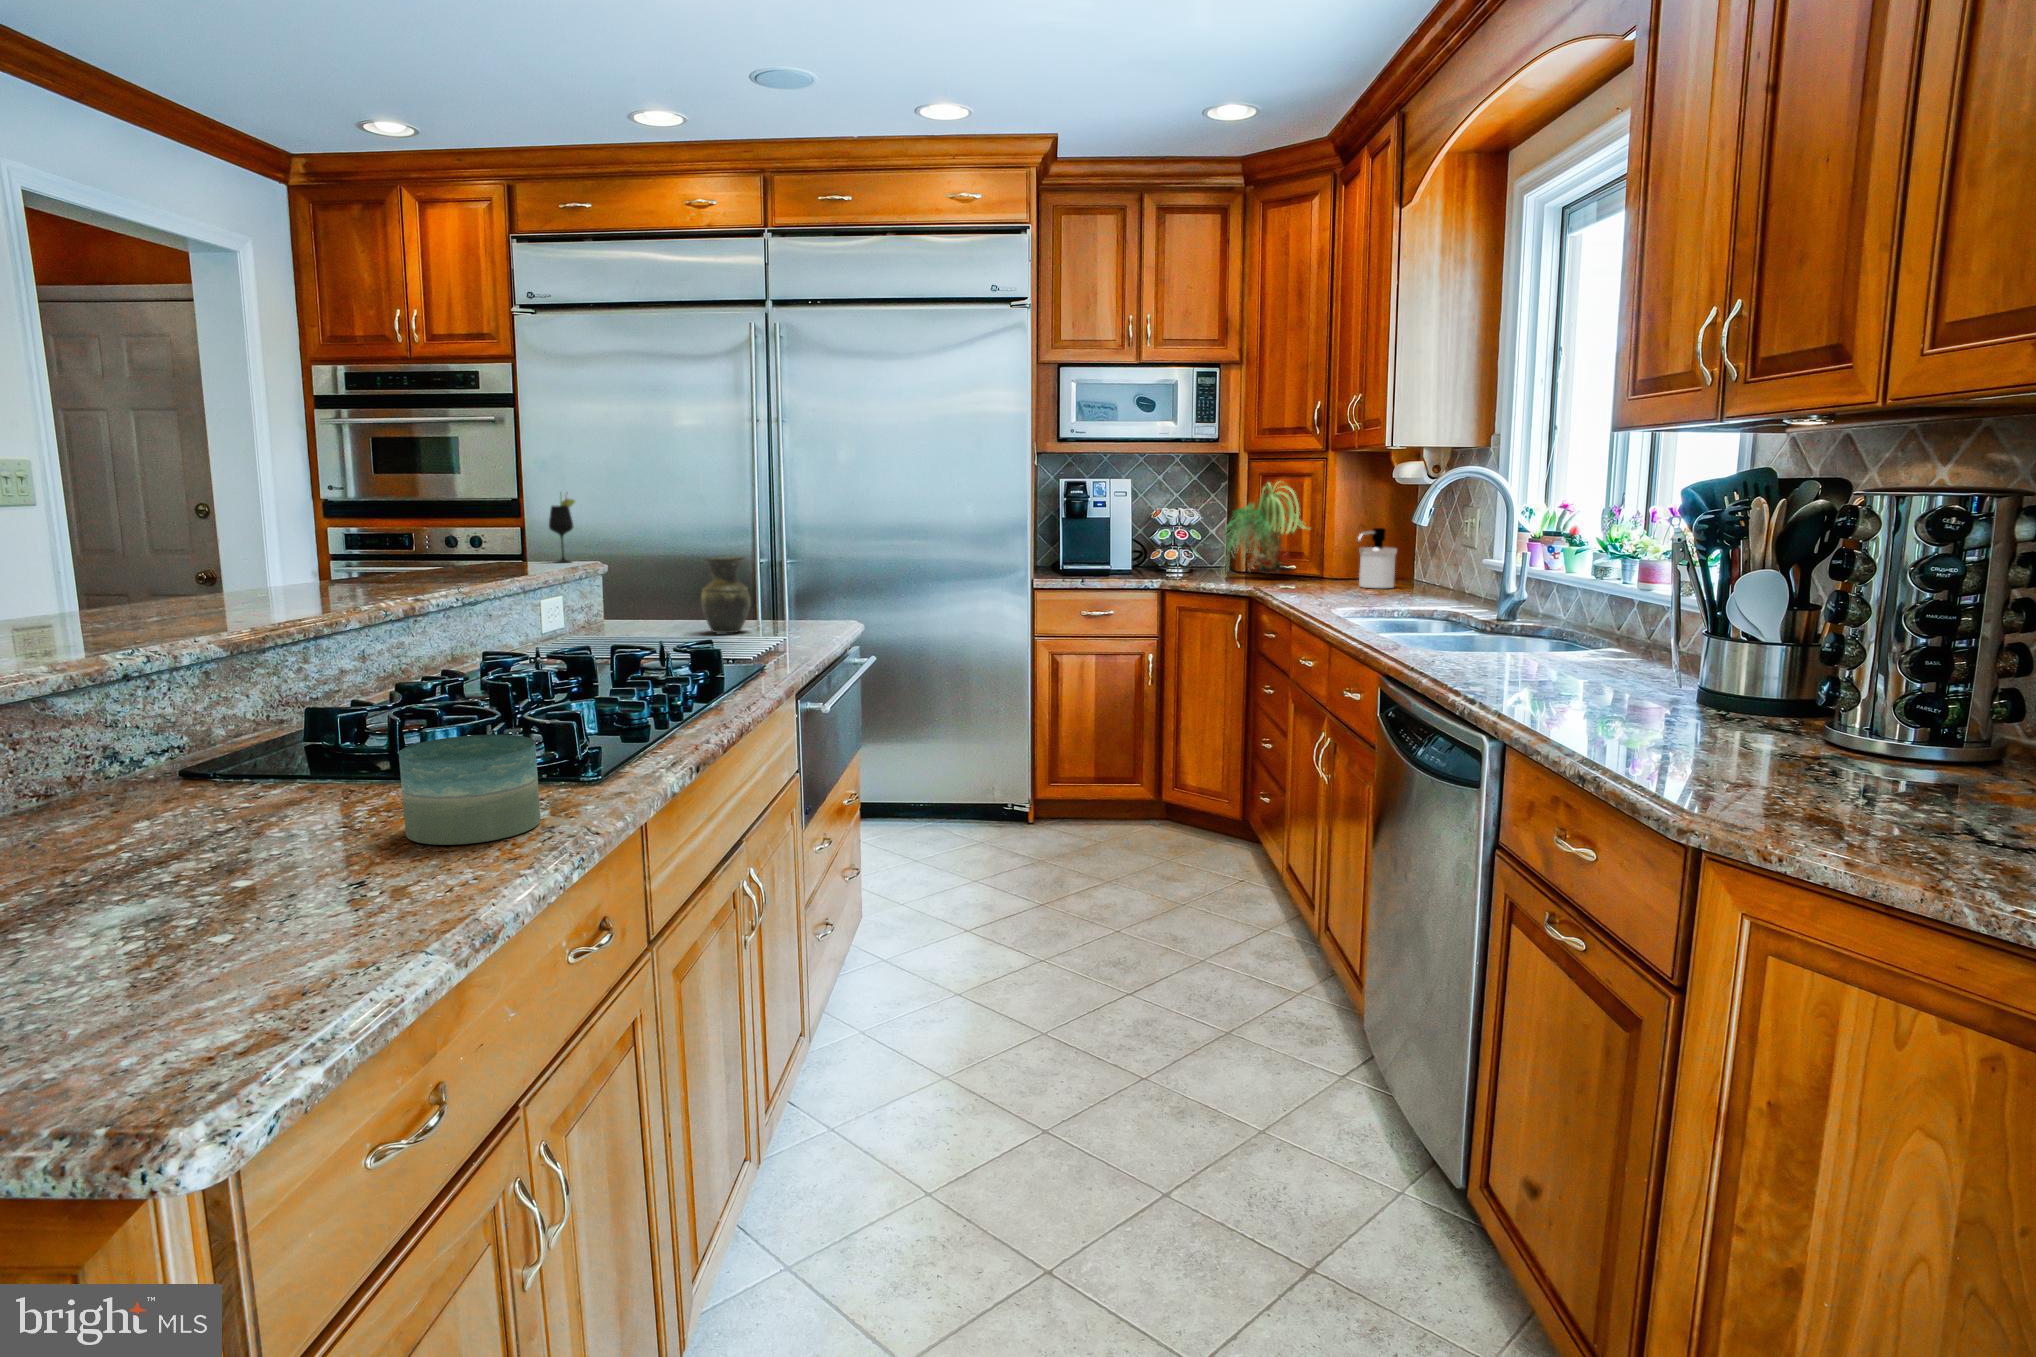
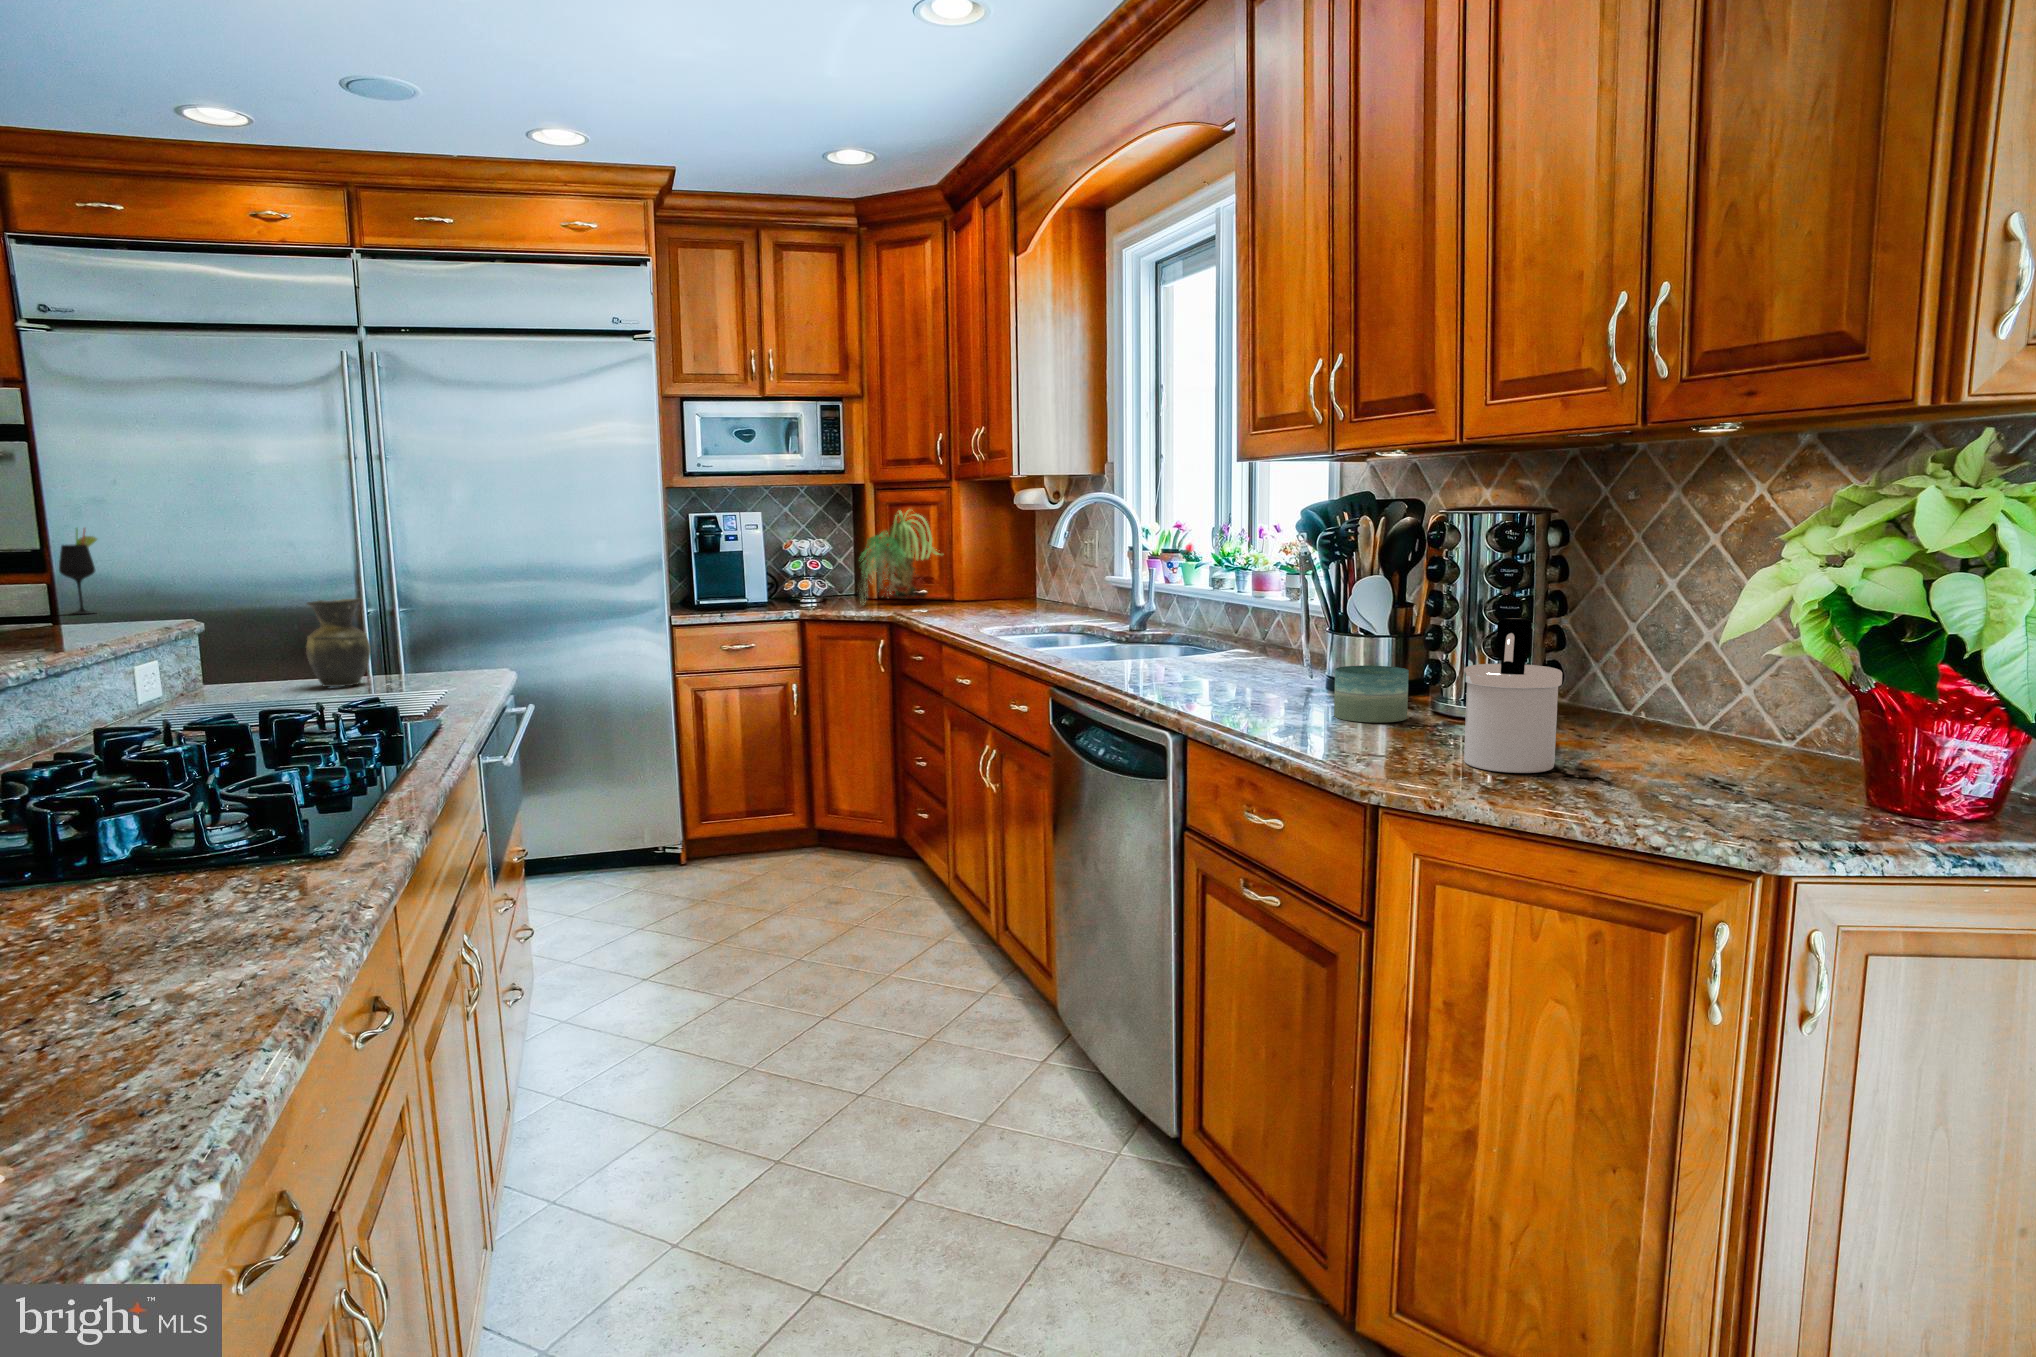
soap dispenser: present [1358,528,1397,588] -> present [1464,618,1562,773]
candle: present [399,735,541,845] -> present [1334,666,1409,723]

